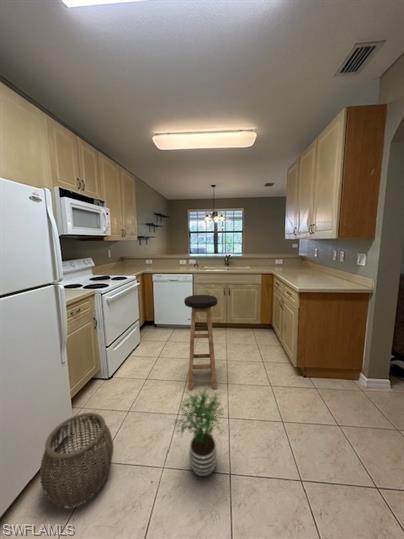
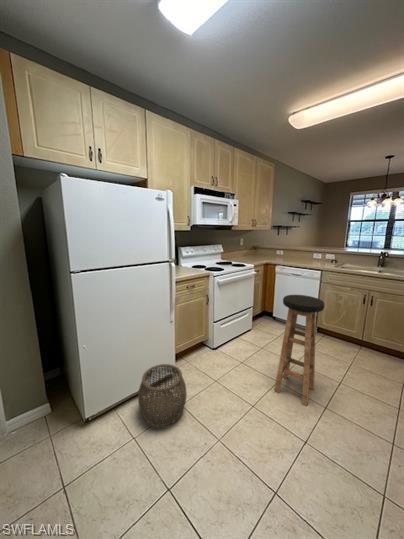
potted plant: present [175,389,223,477] -> none [221,386,282,479]

